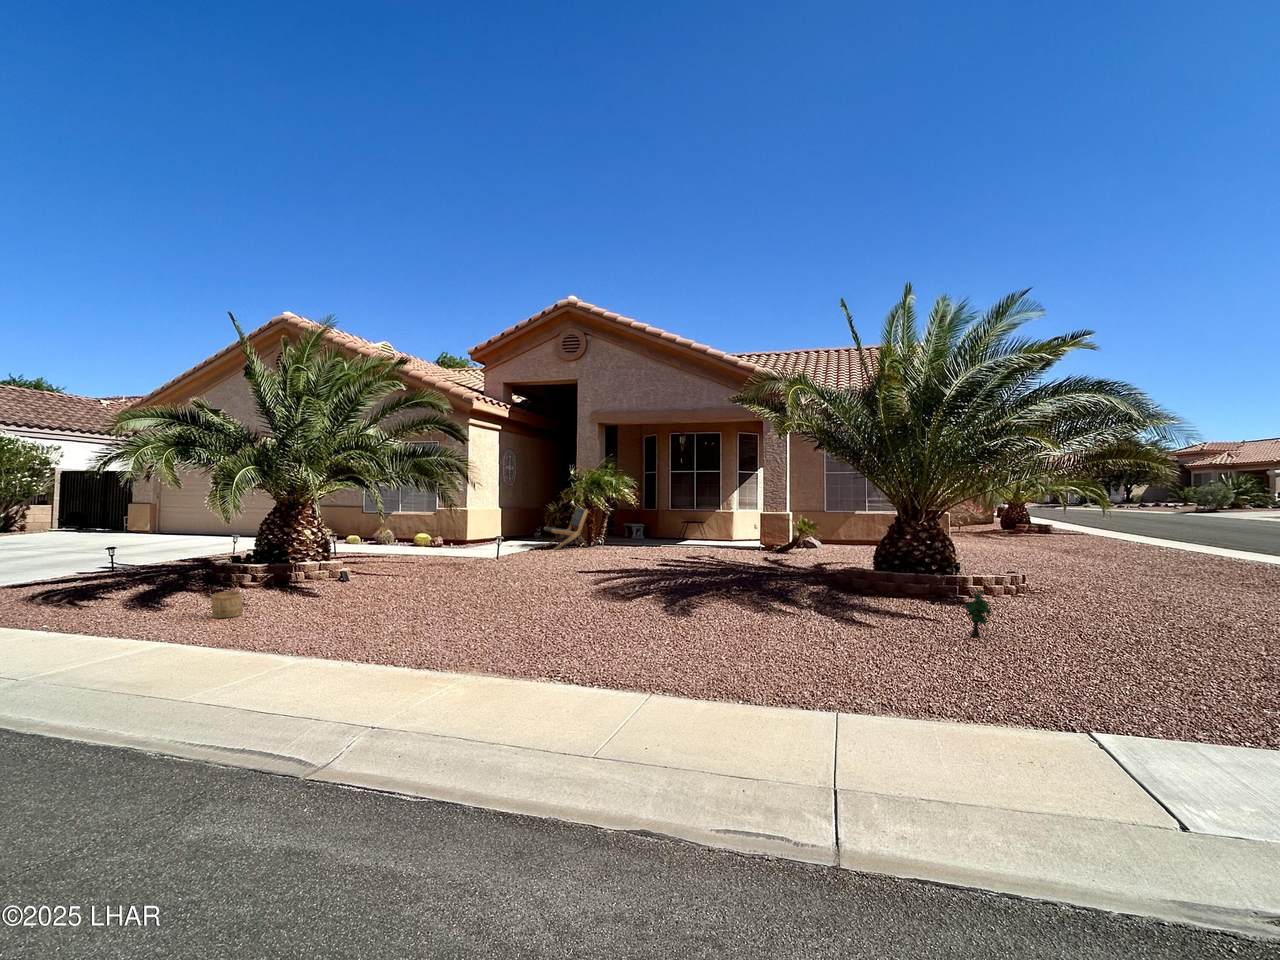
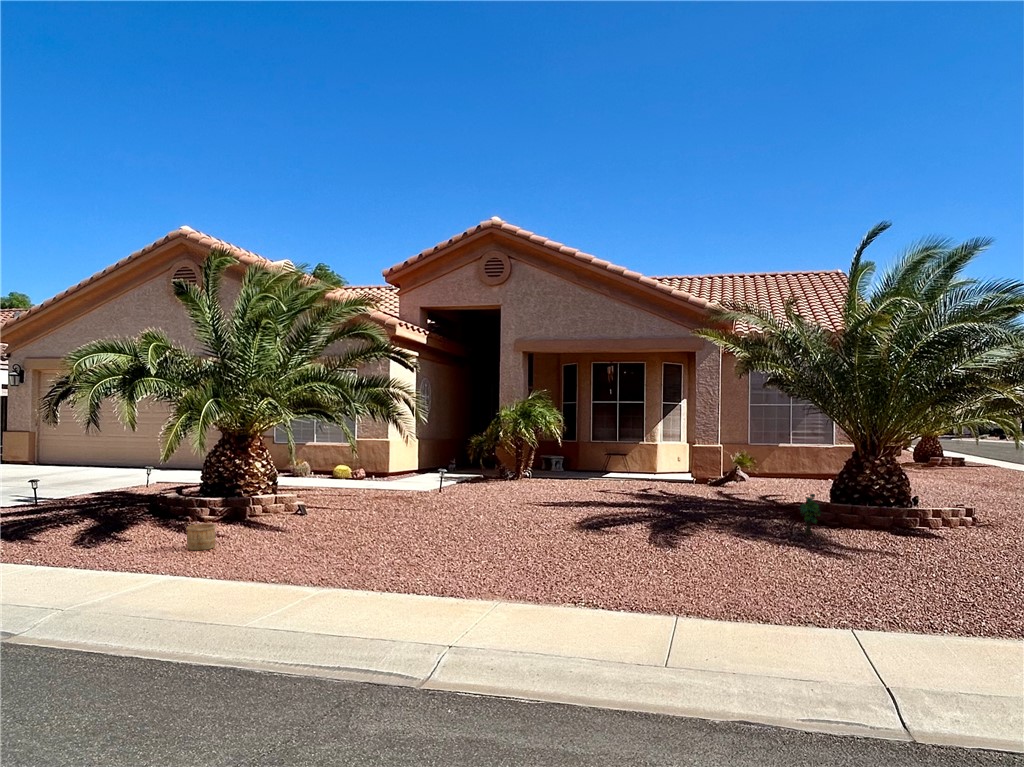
lounge chair: present [544,507,588,549] -> none [472,438,519,481]
decorative plant: present [964,590,992,638] -> present [798,494,822,535]

